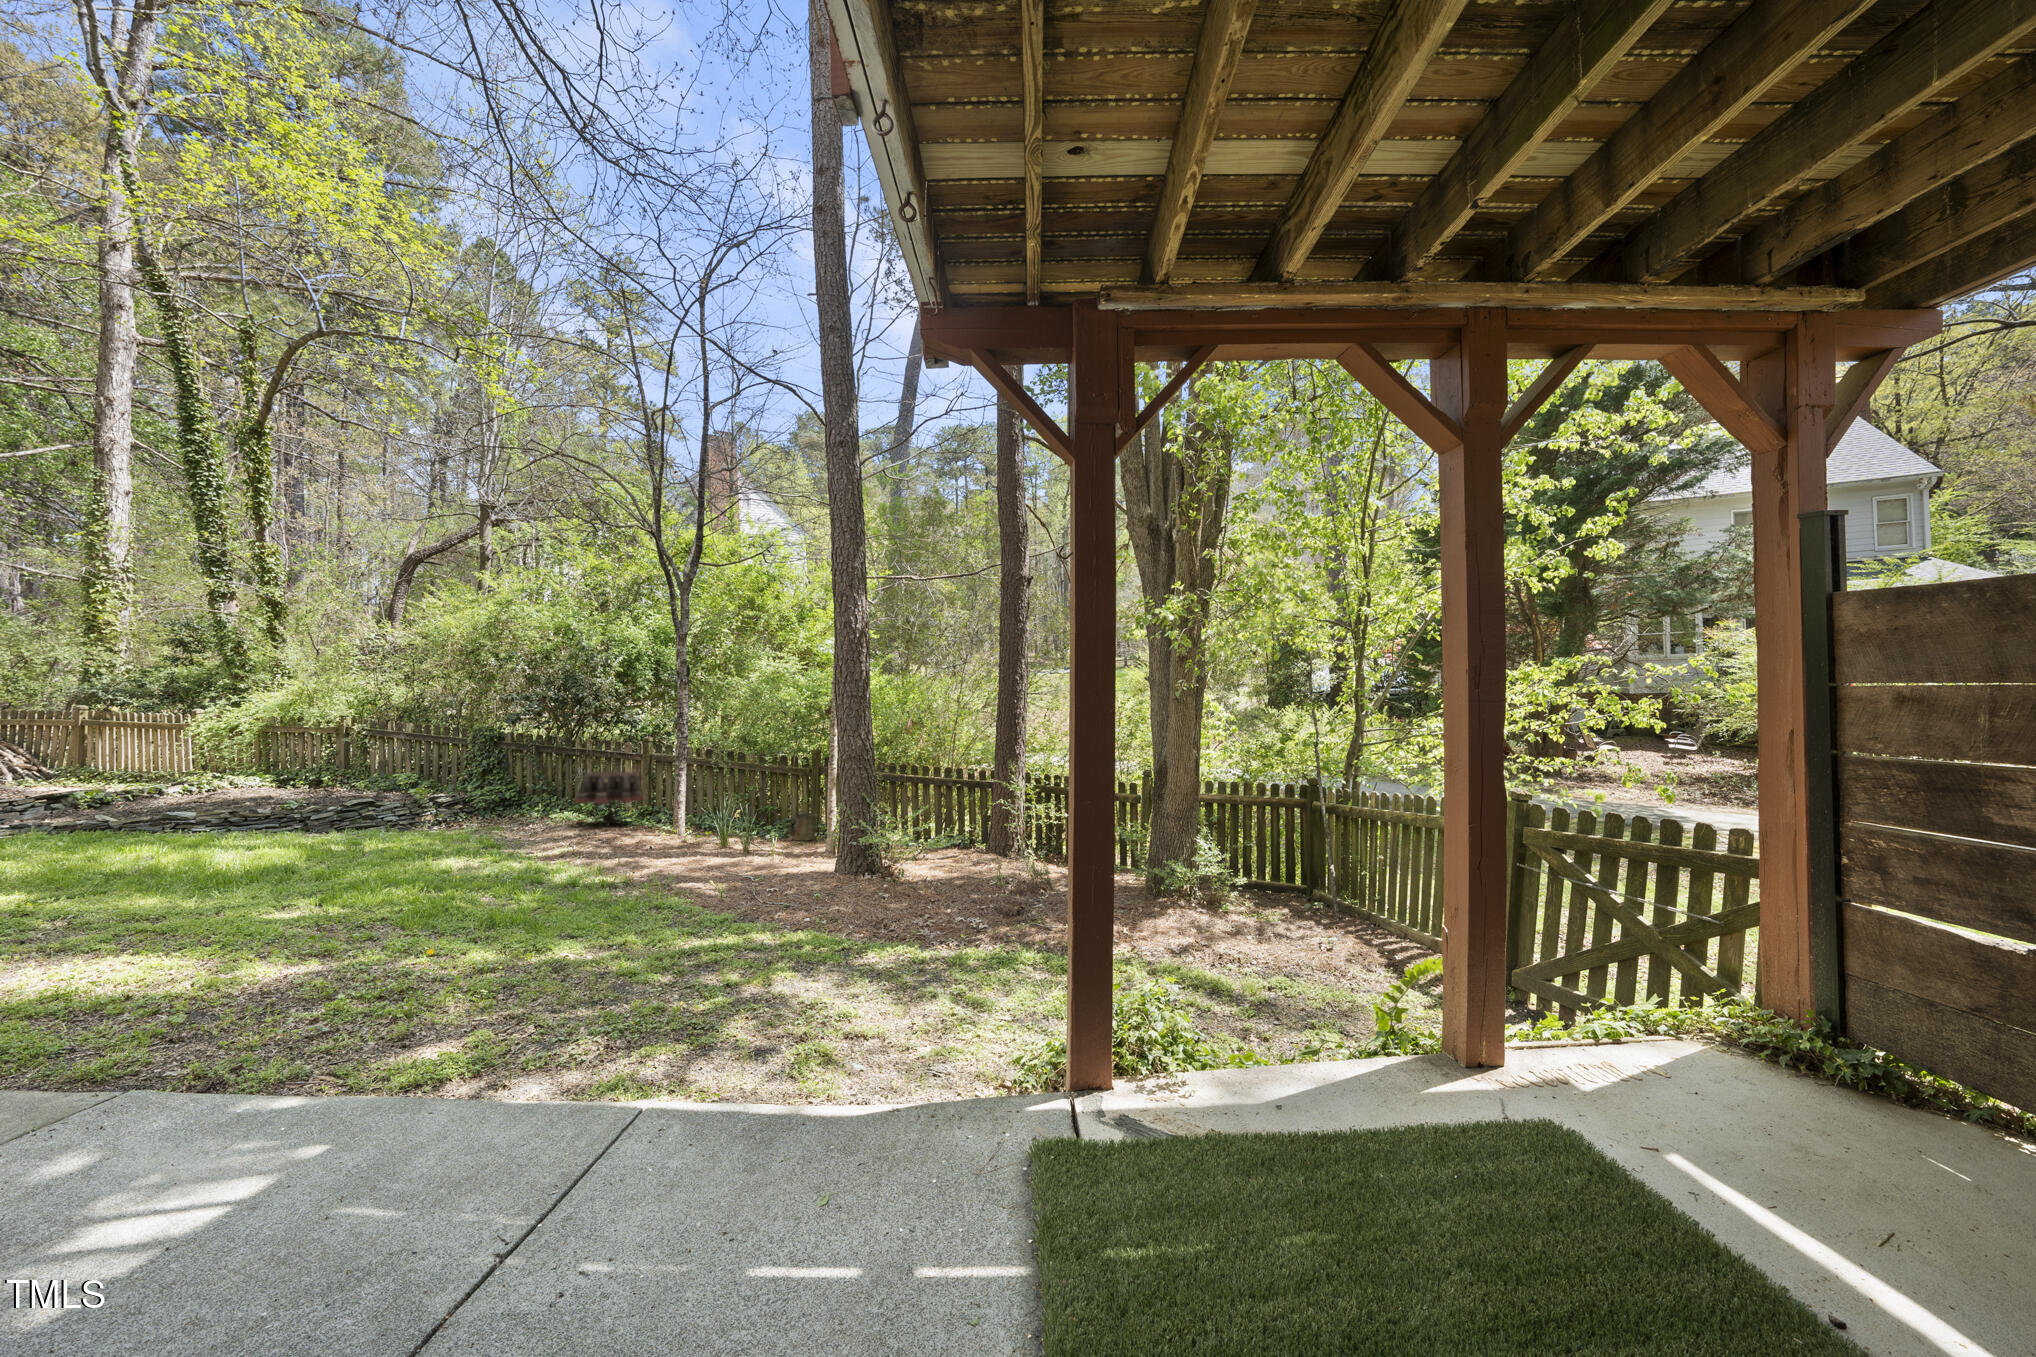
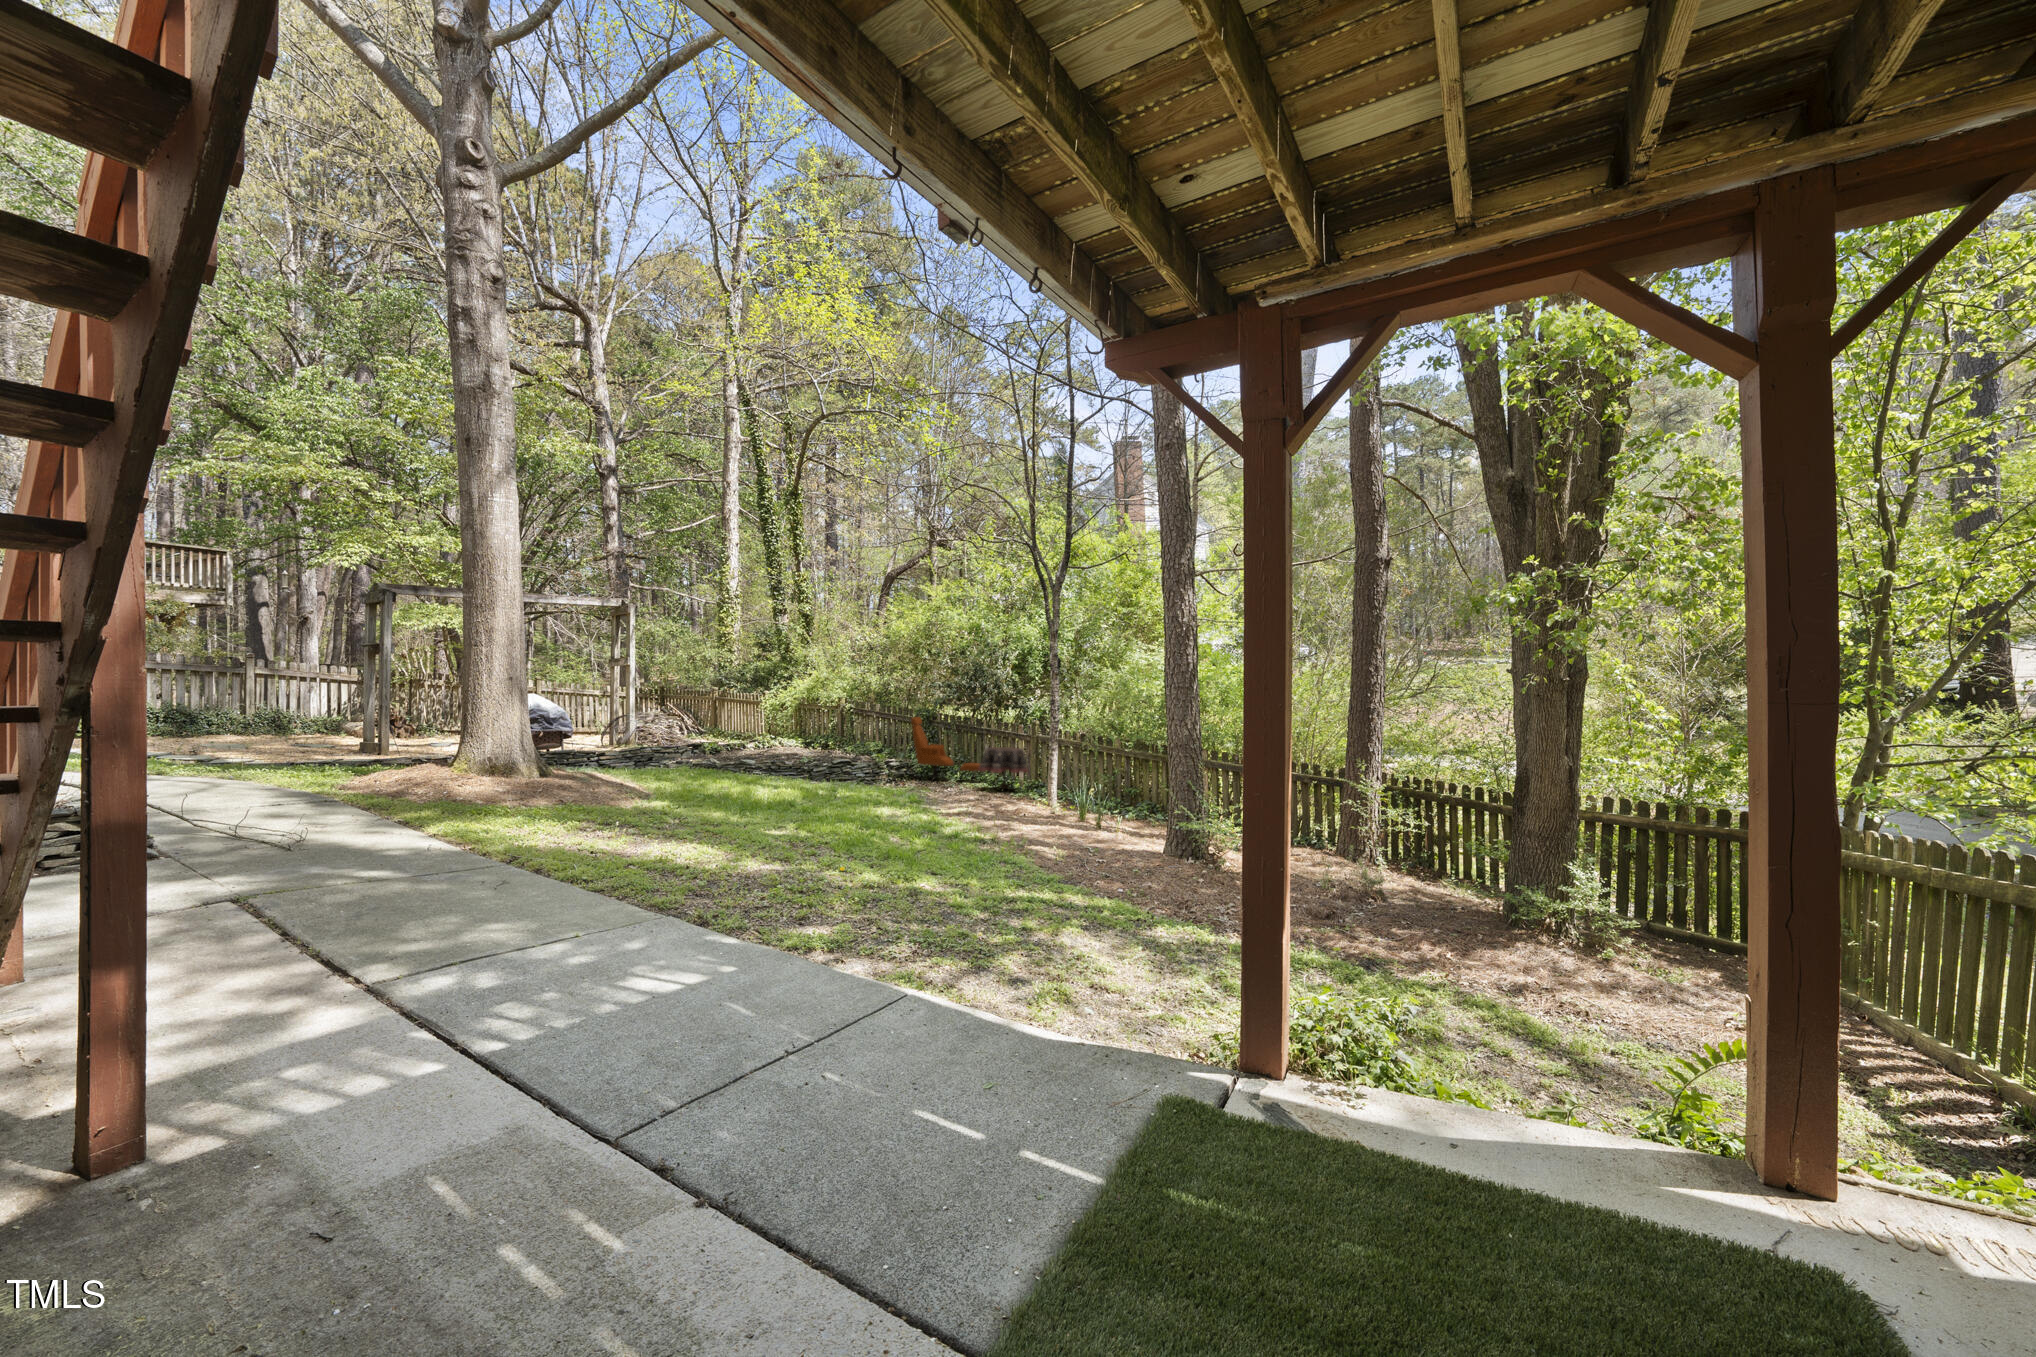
lounge chair: none [469,738,581,821] -> present [911,717,980,781]
watering can: present [774,812,821,841] -> none [1122,788,1166,816]

